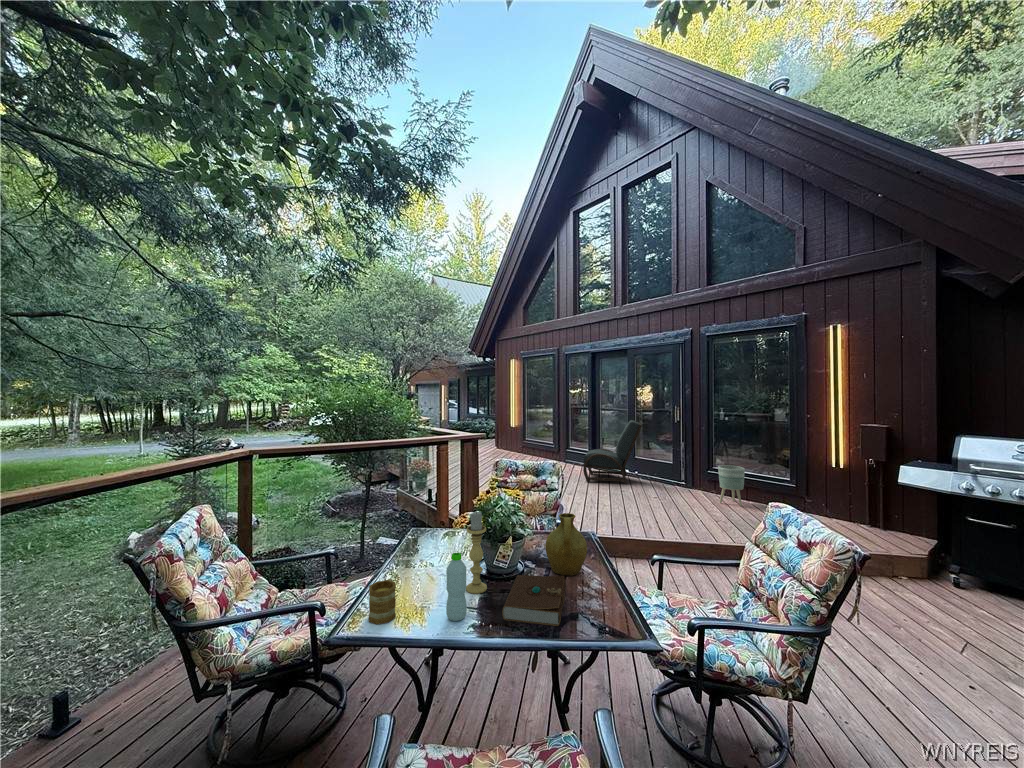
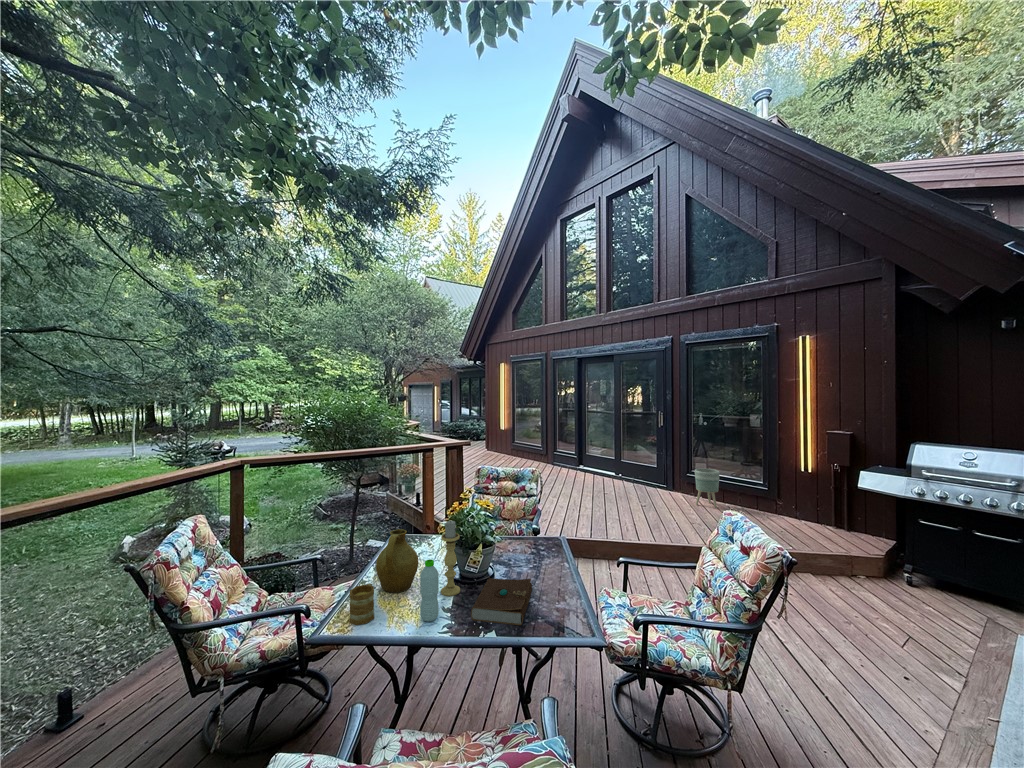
lounge chair: present [583,420,642,484] -> none [568,424,624,486]
pitcher: present [546,513,587,576] -> present [376,529,418,593]

